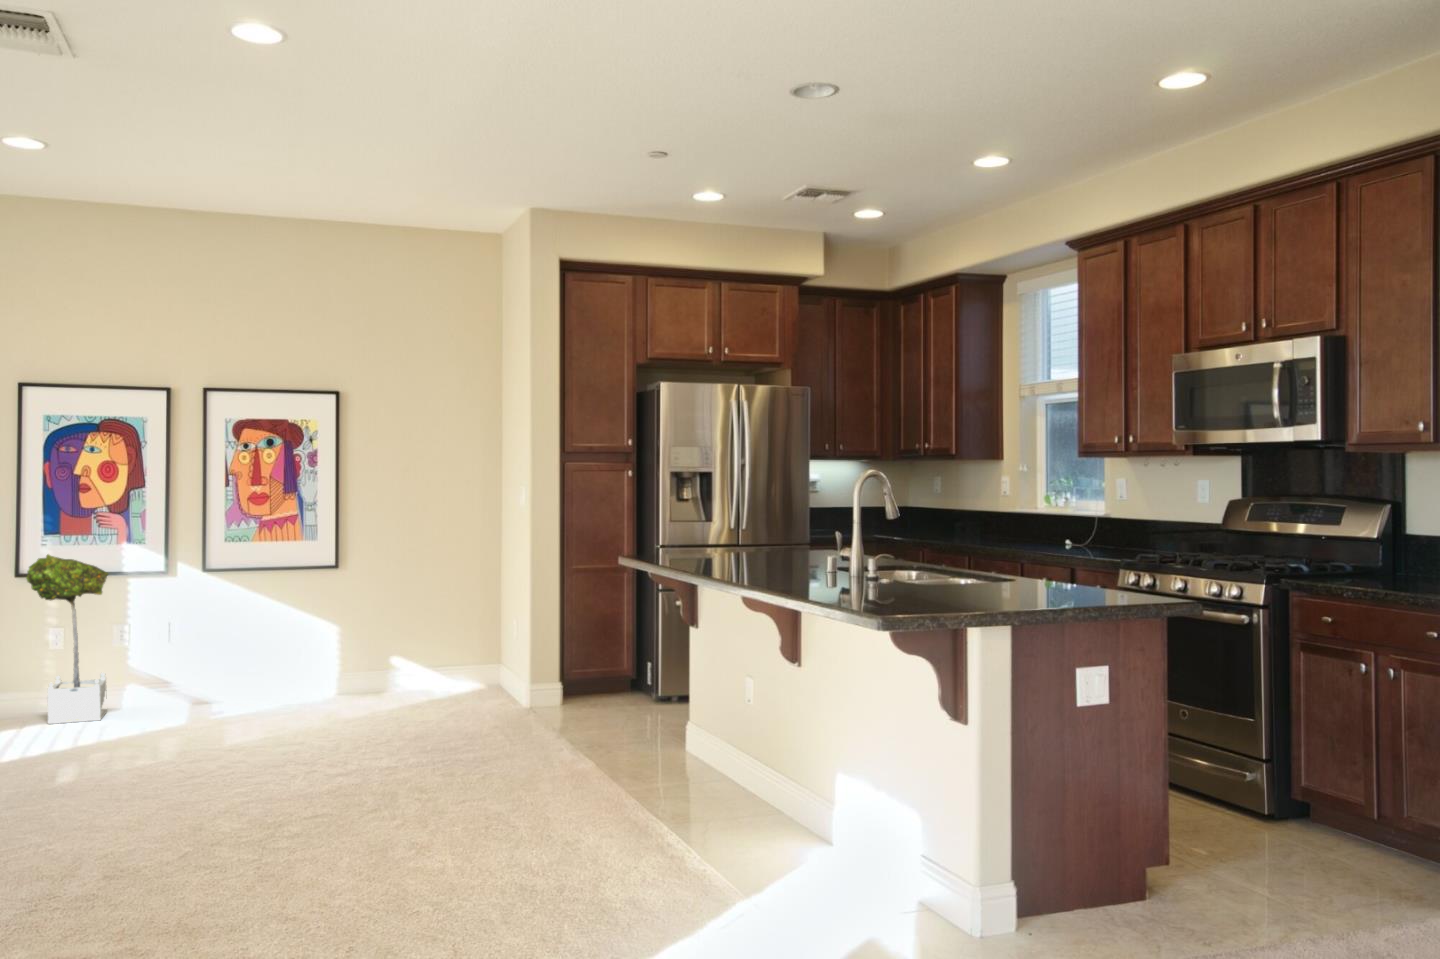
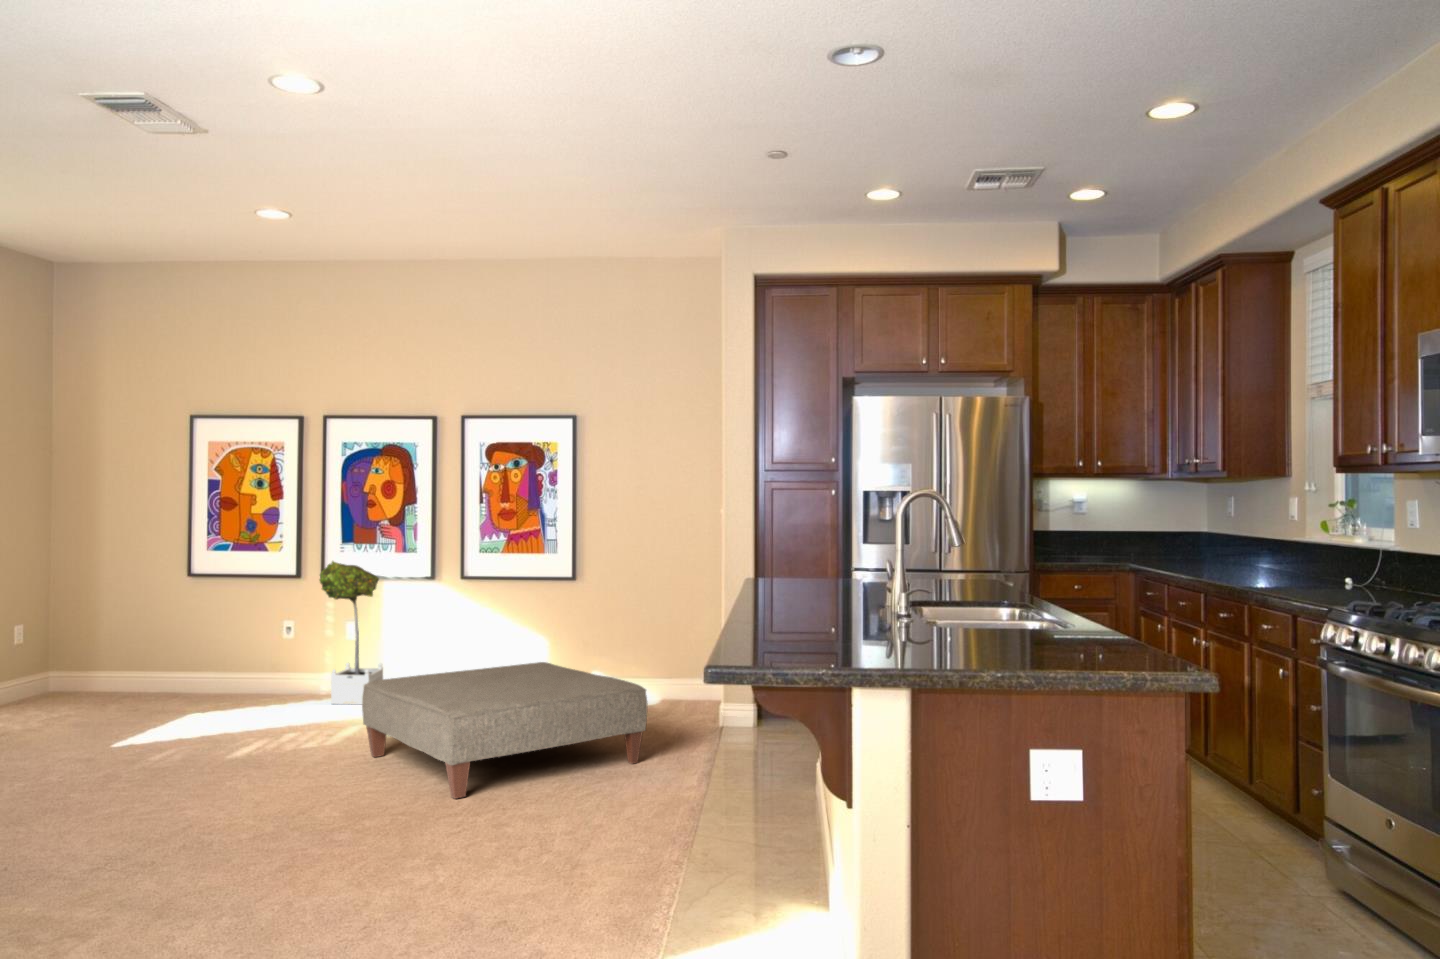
ottoman: none [175,651,502,786] -> present [362,662,648,798]

